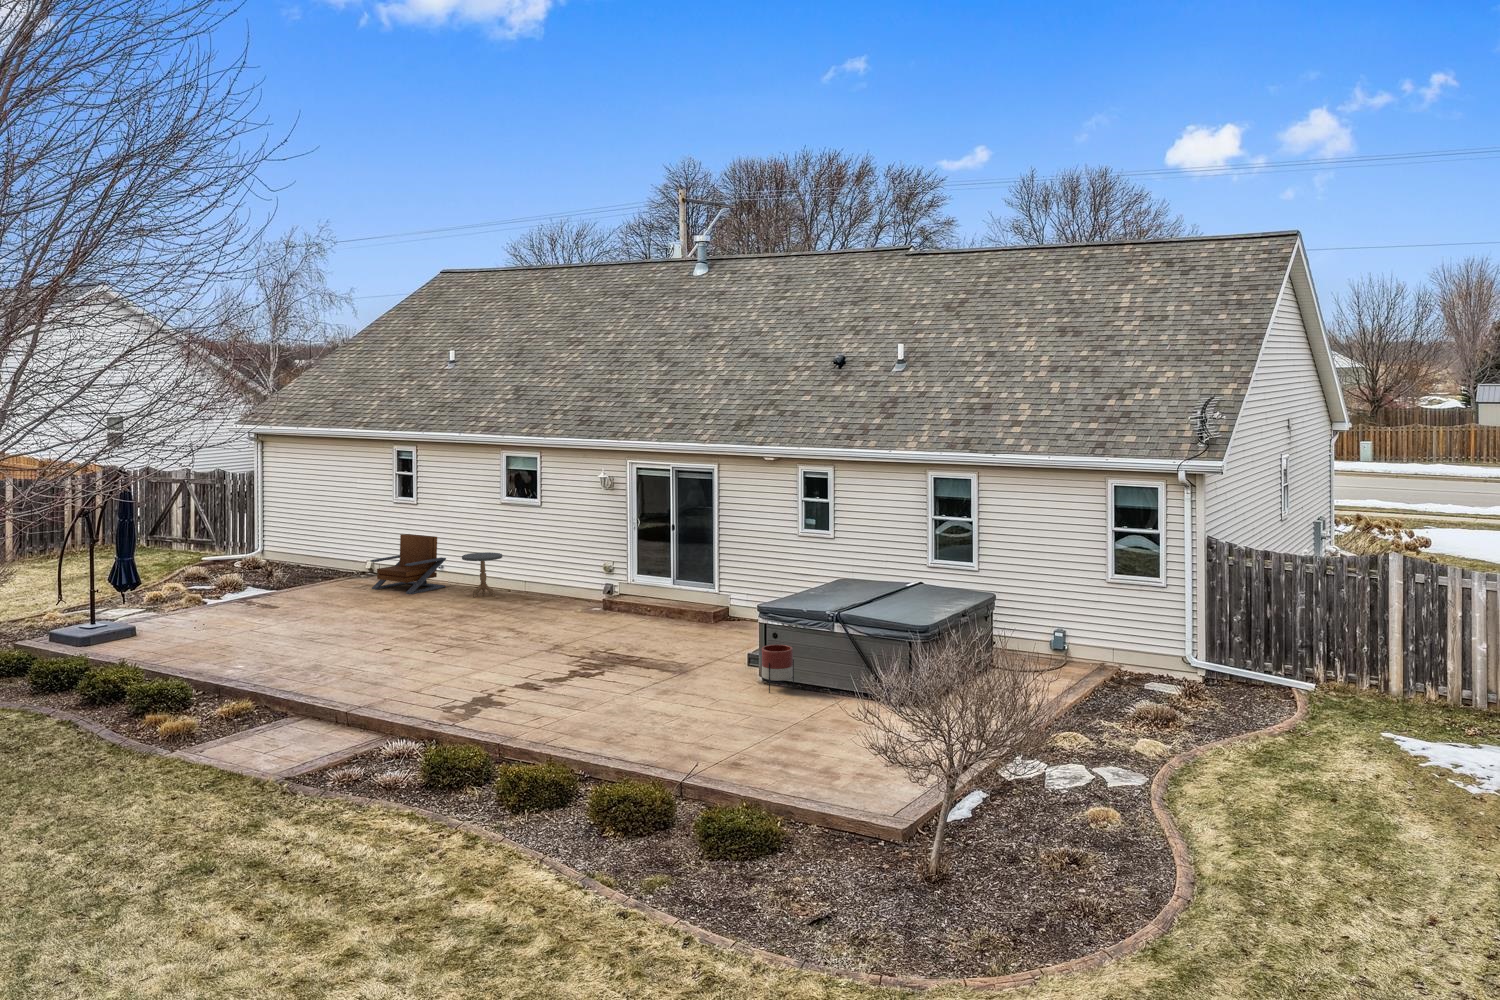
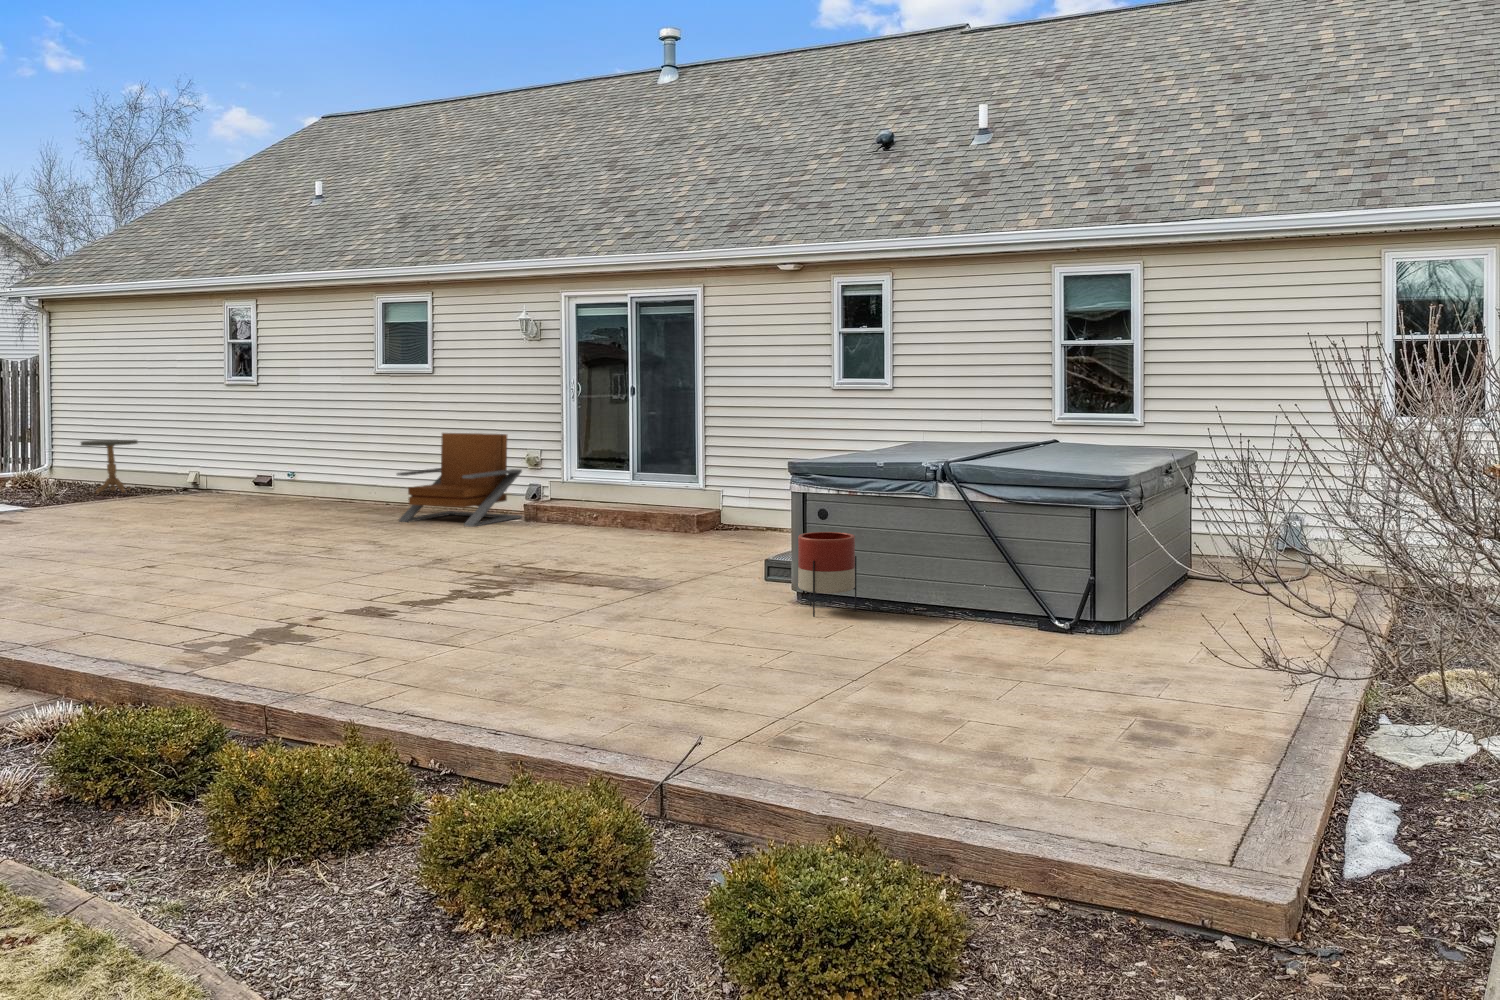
lounge chair: present [371,534,446,594] -> present [397,433,522,527]
side table: present [462,552,502,597] -> present [81,440,138,493]

